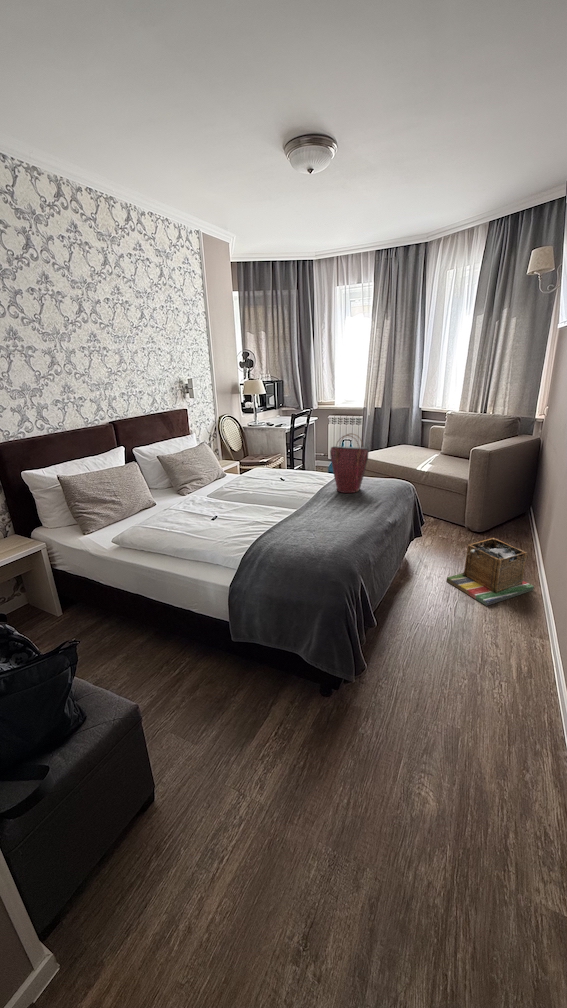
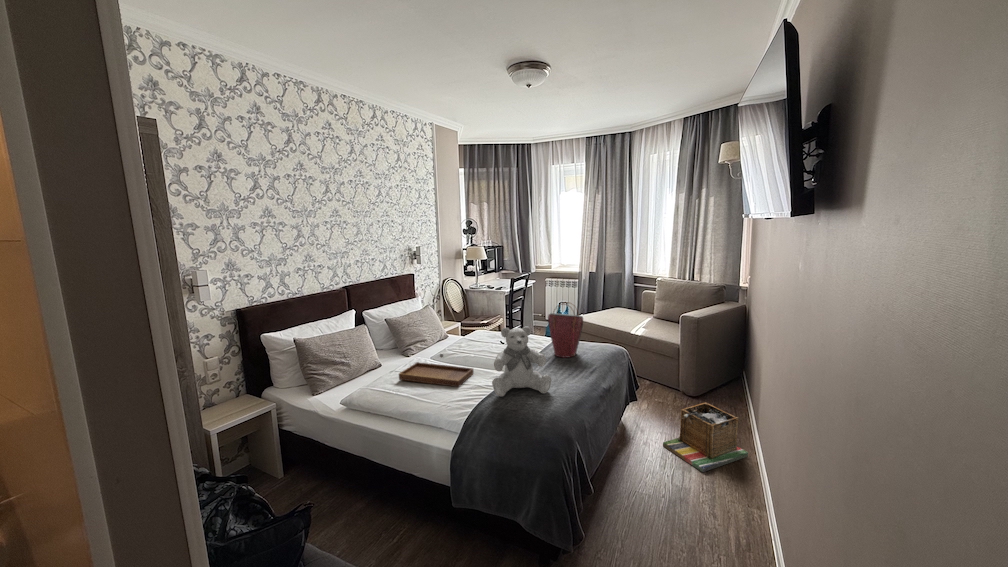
teddy bear: none [270,458,334,533] -> present [492,326,552,397]
tray: none [172,490,251,524] -> present [399,354,473,387]

